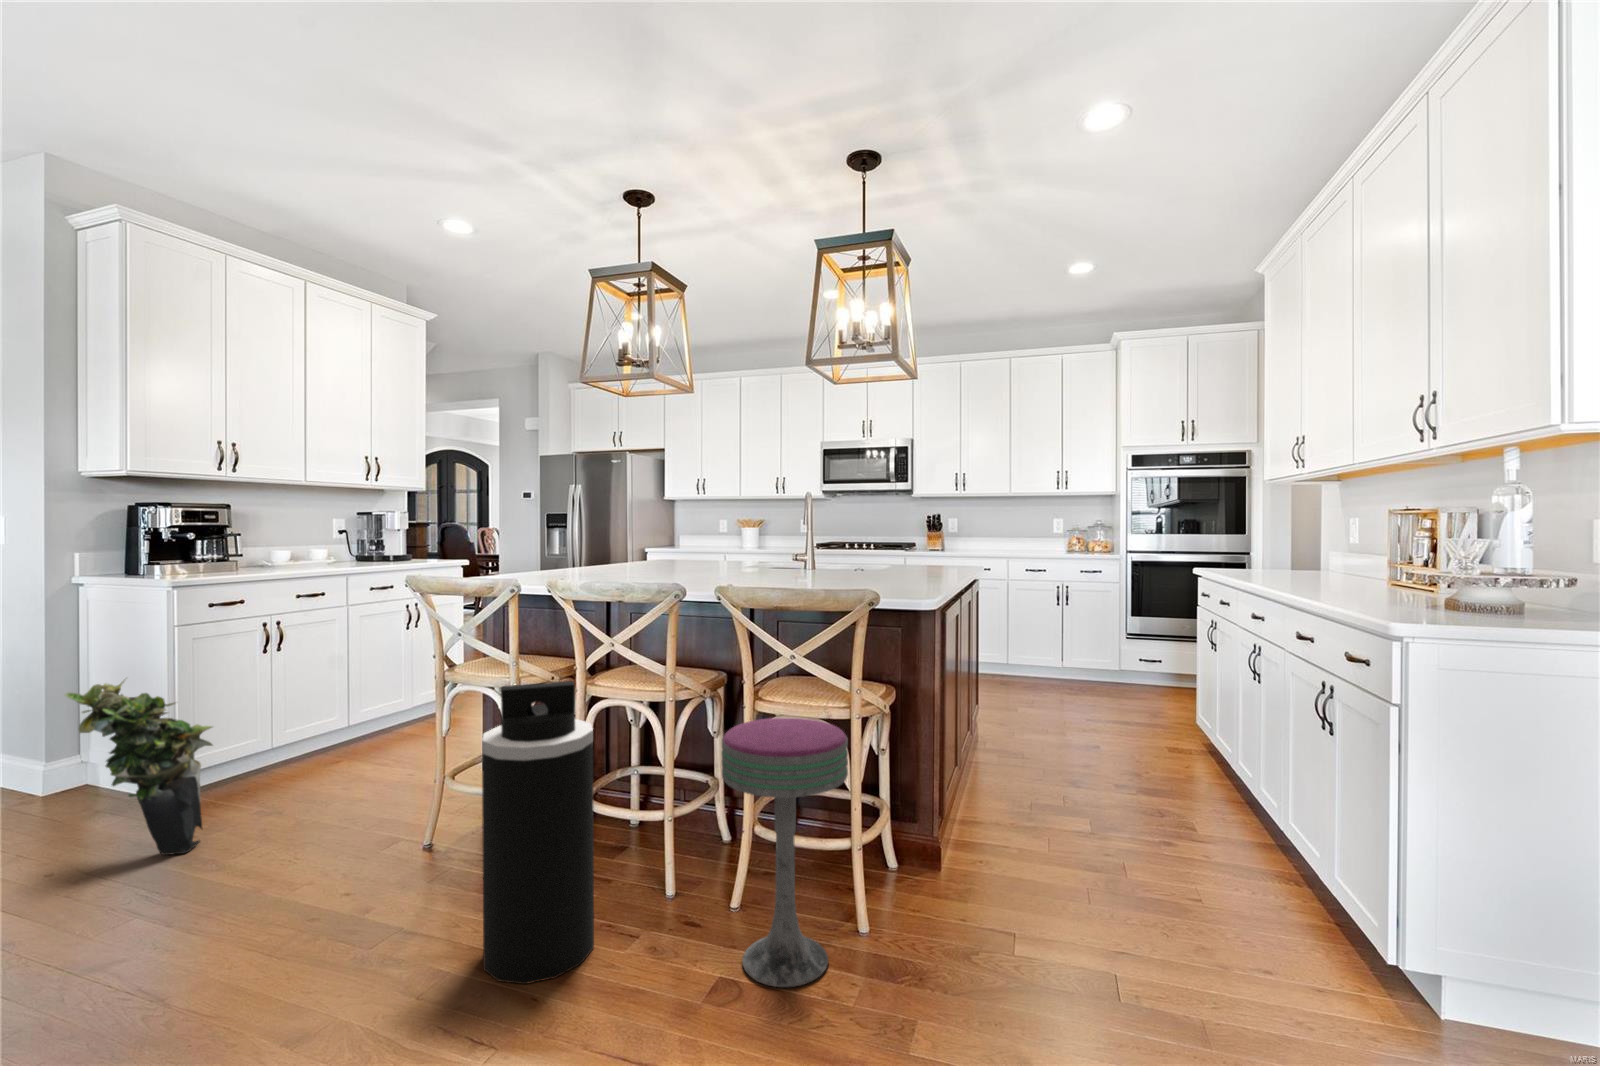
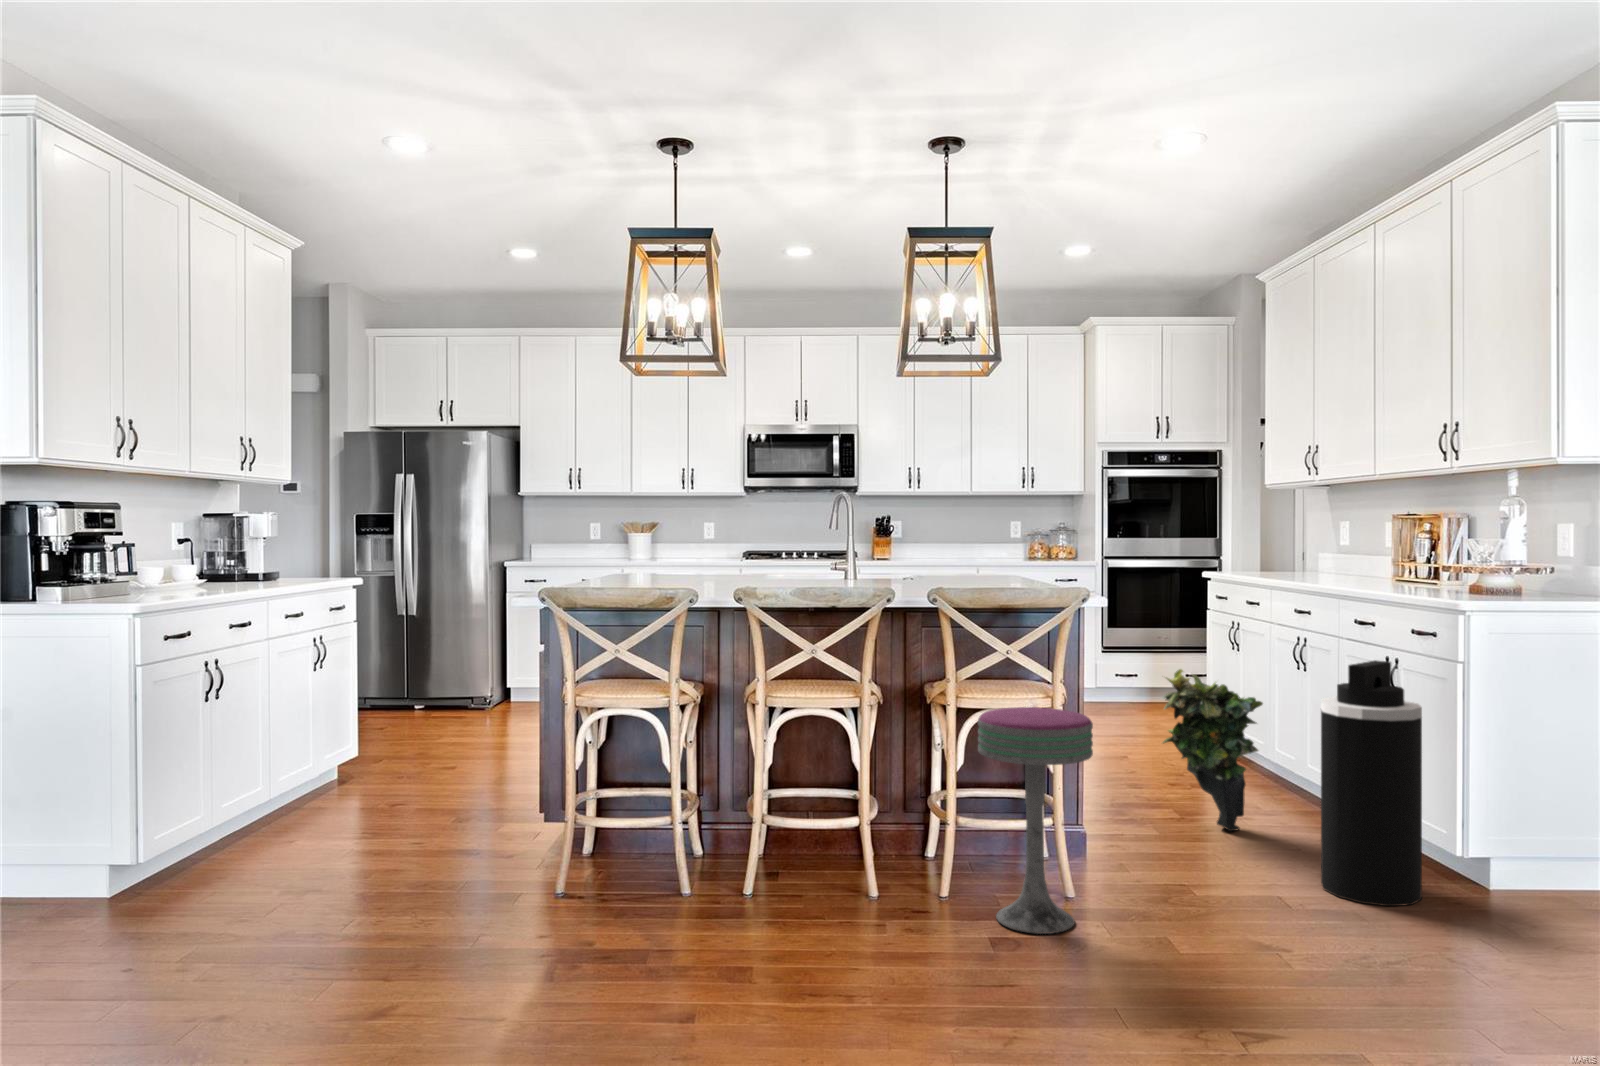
potted plant: present [65,679,212,855] -> present [1163,669,1263,831]
trash can: present [482,681,594,984] -> present [1321,660,1422,906]

